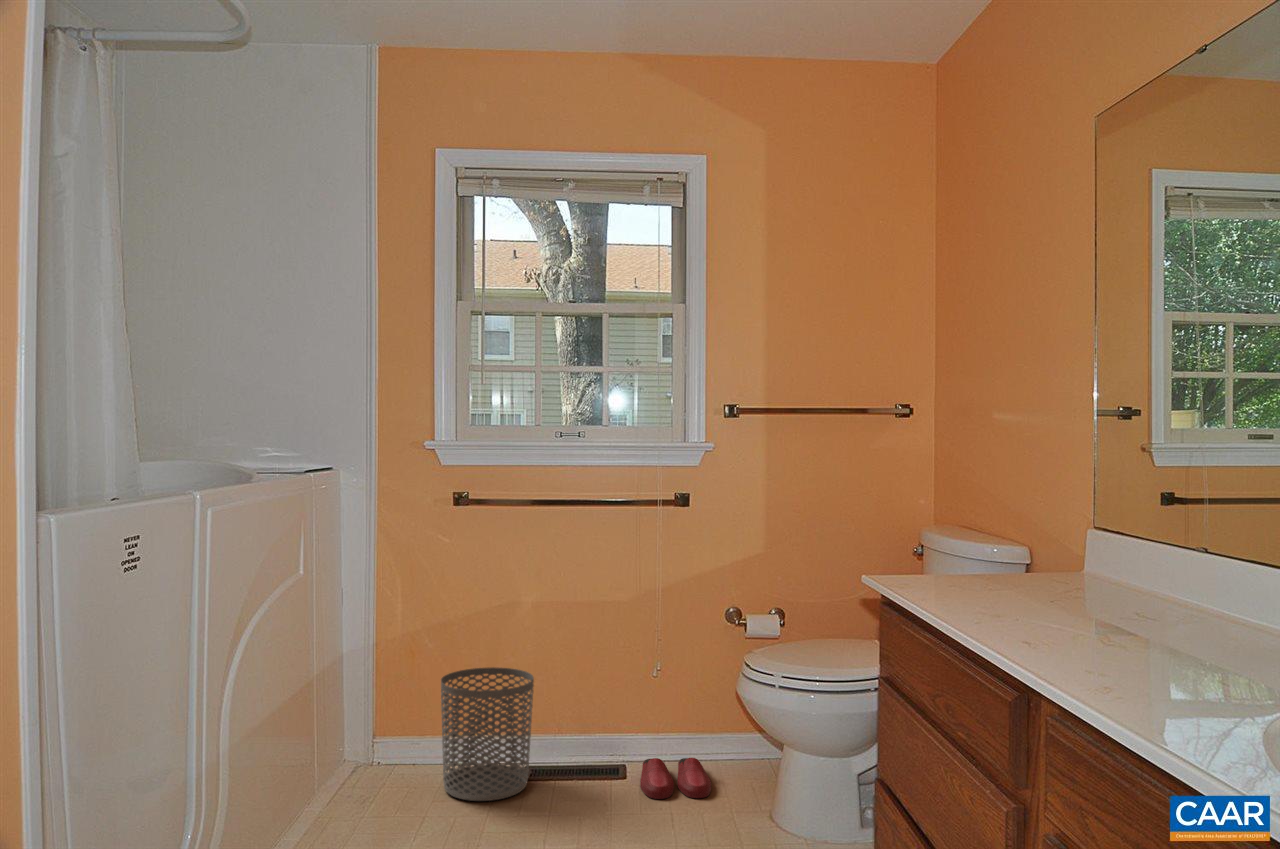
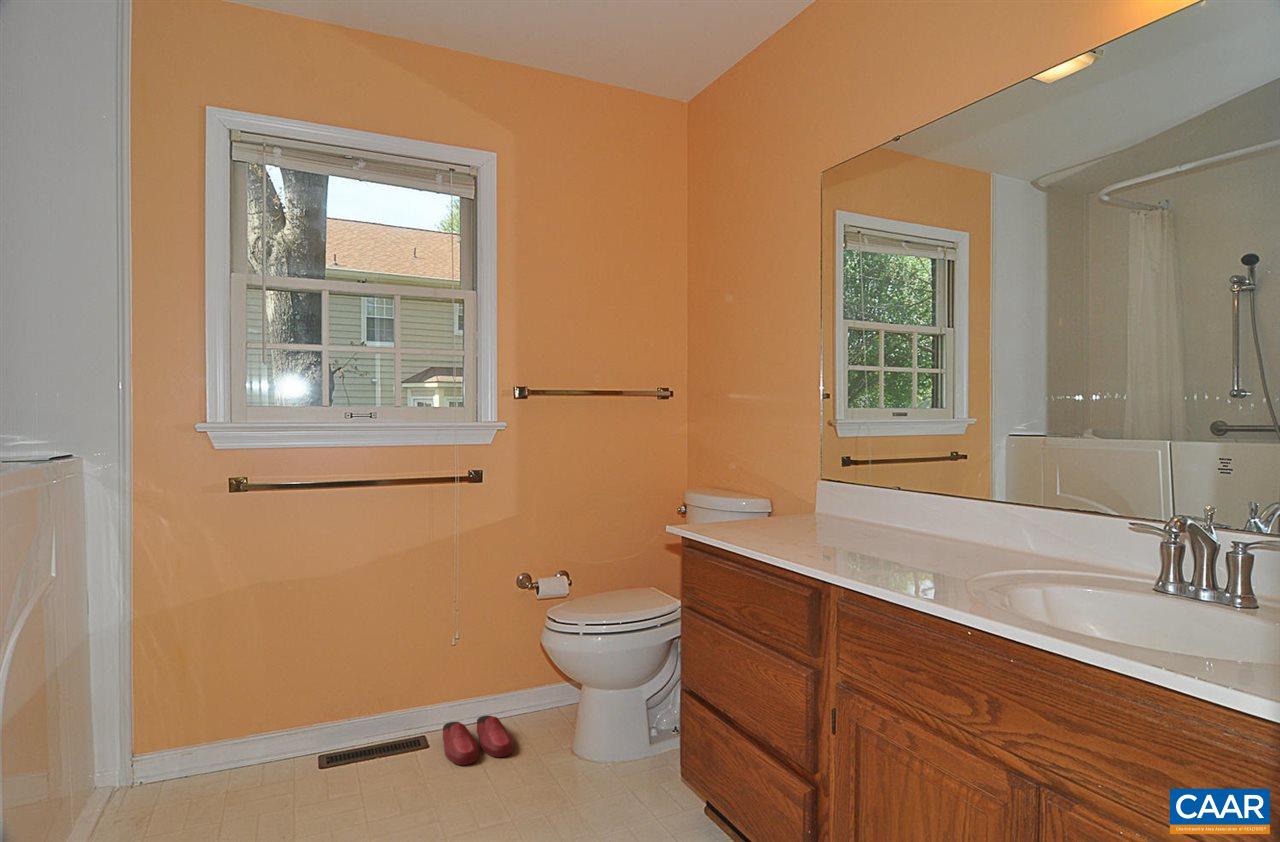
waste bin: present [441,667,534,801] -> none [224,657,332,807]

